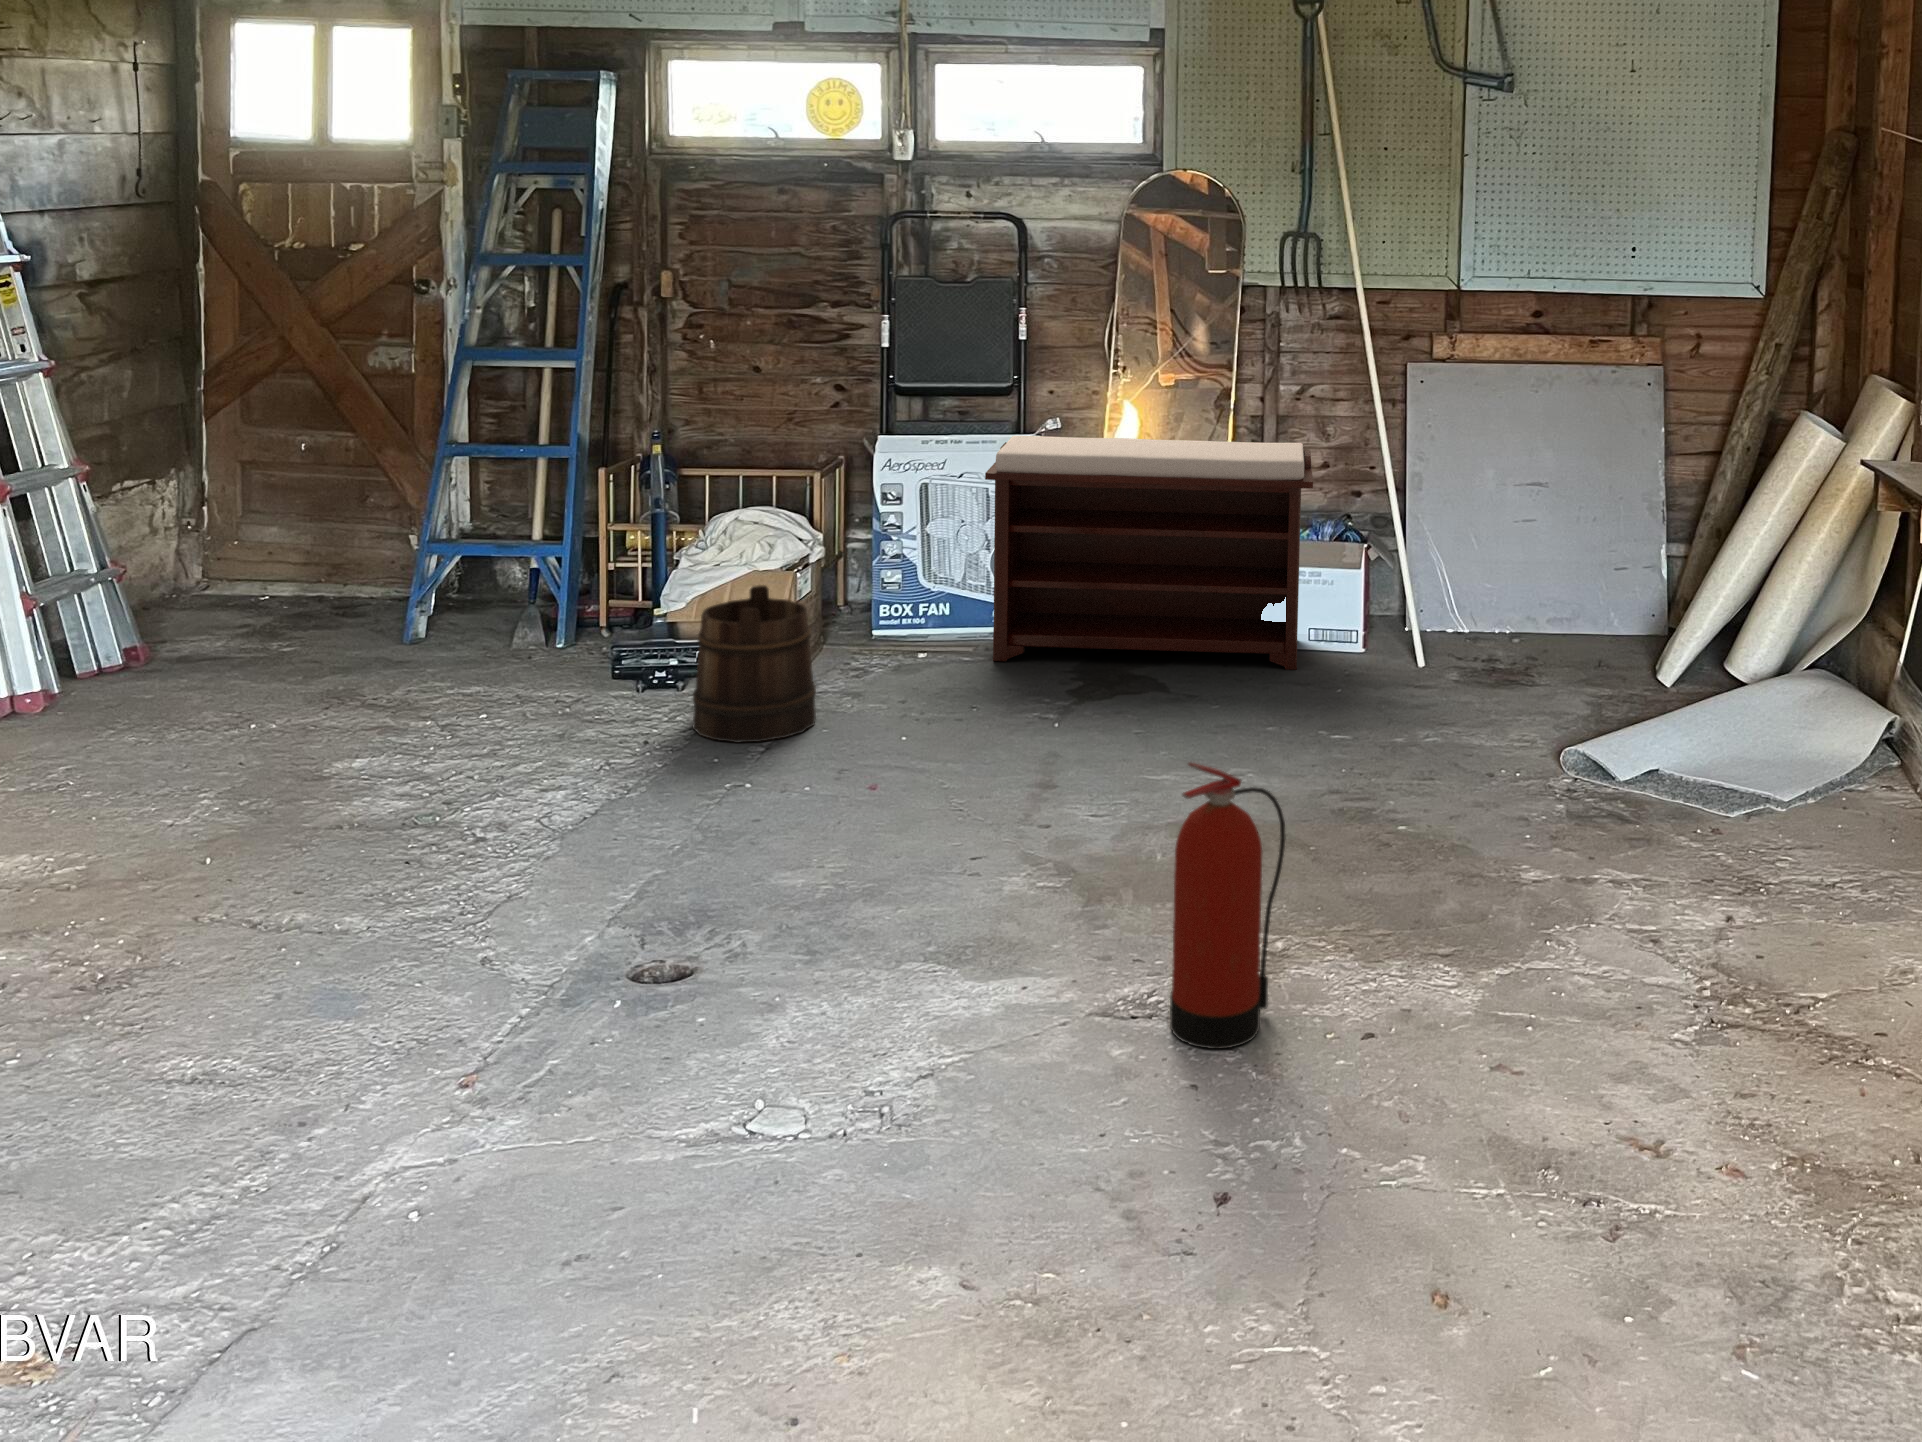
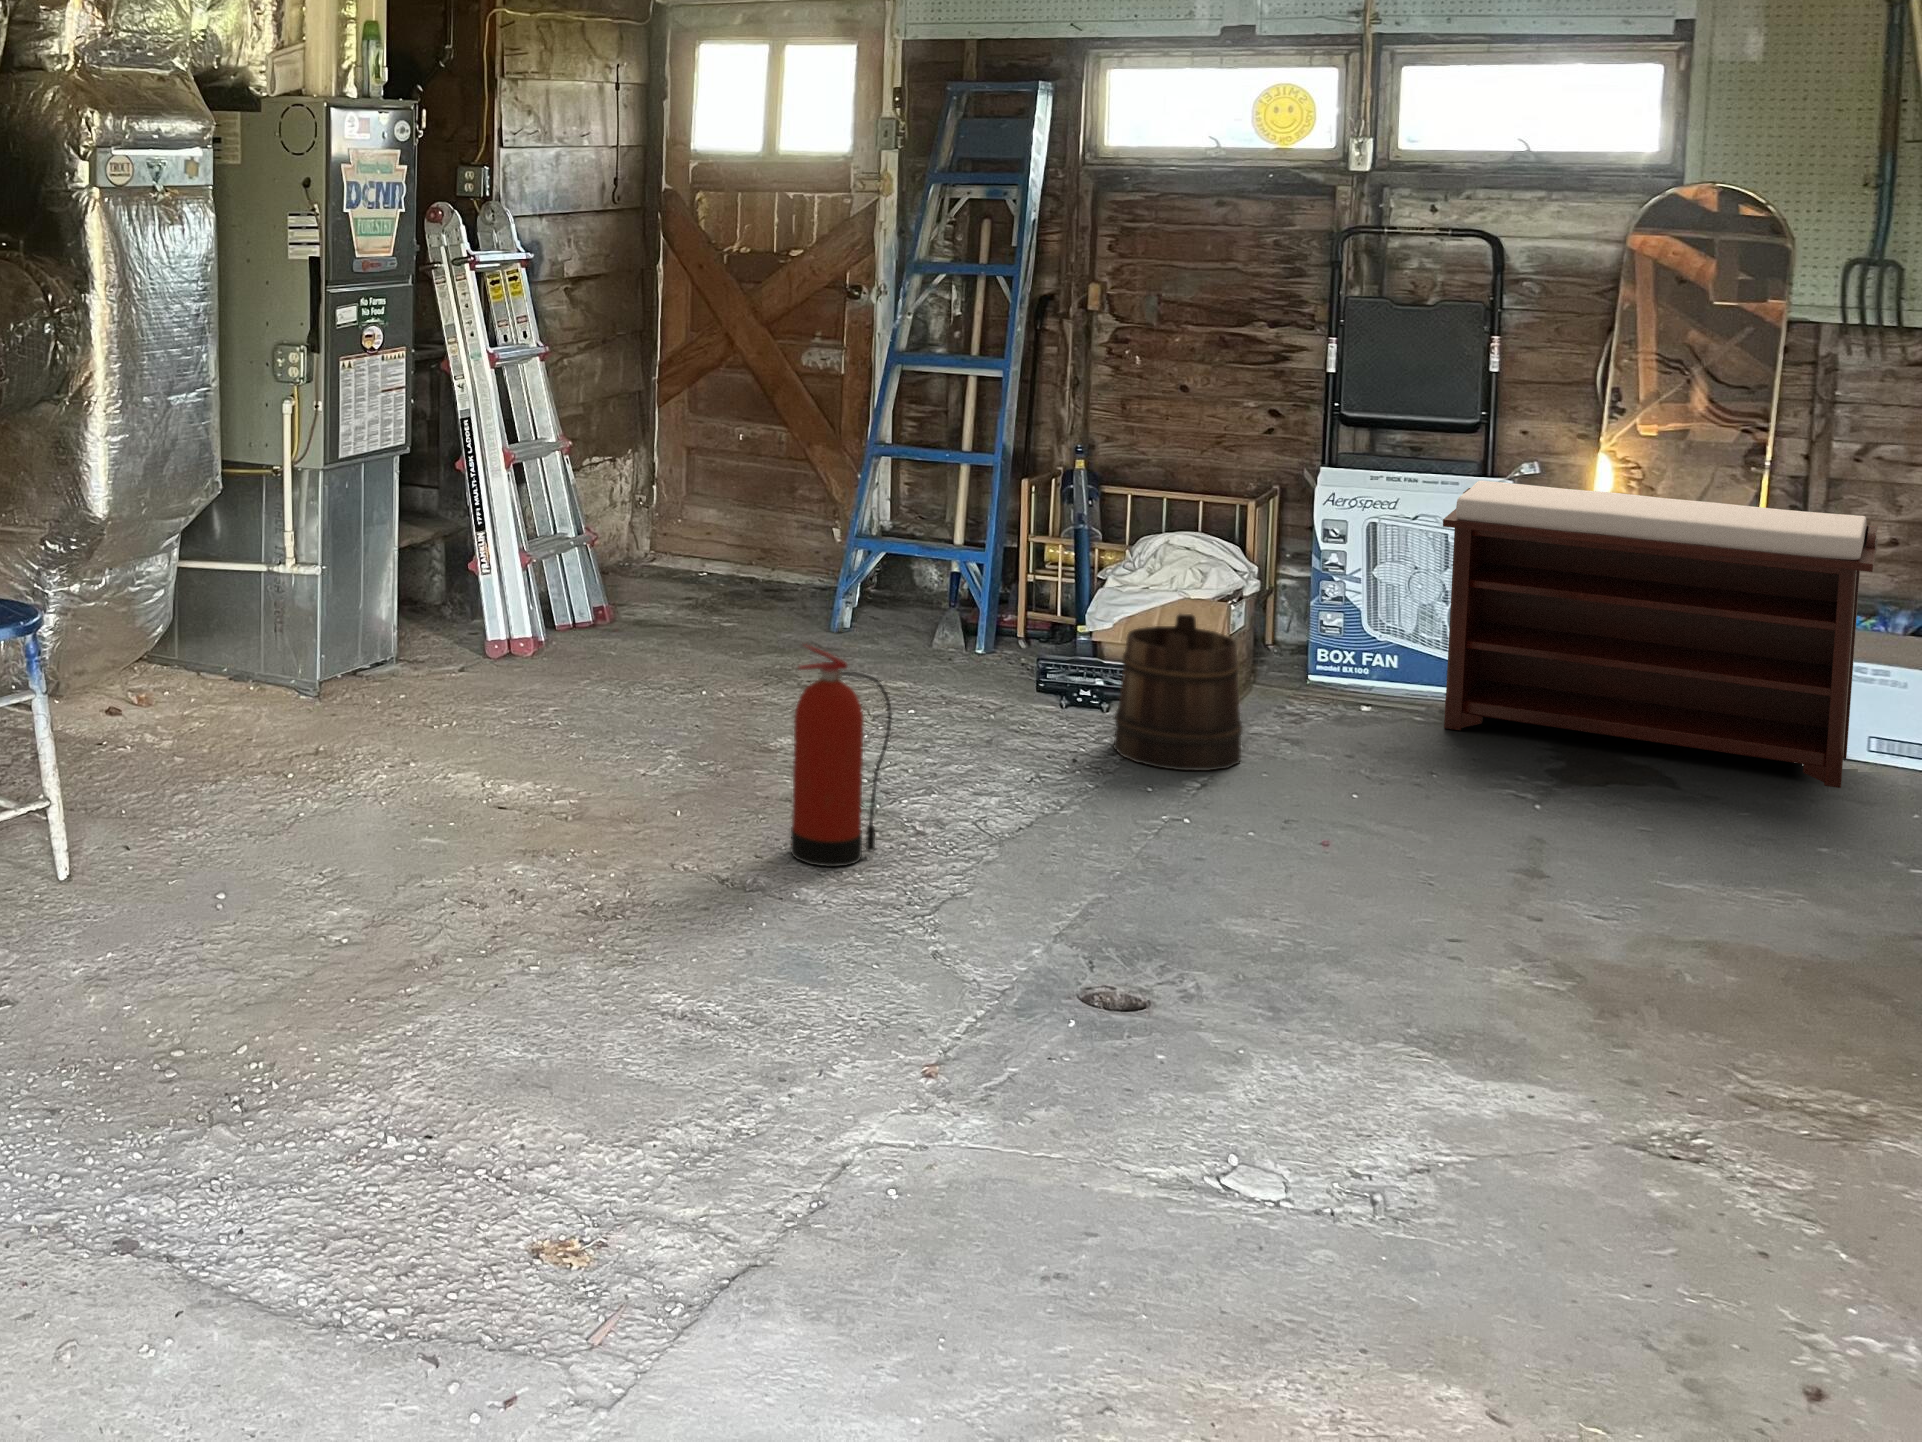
fire extinguisher: present [1170,763,1285,1049] -> present [790,644,892,867]

